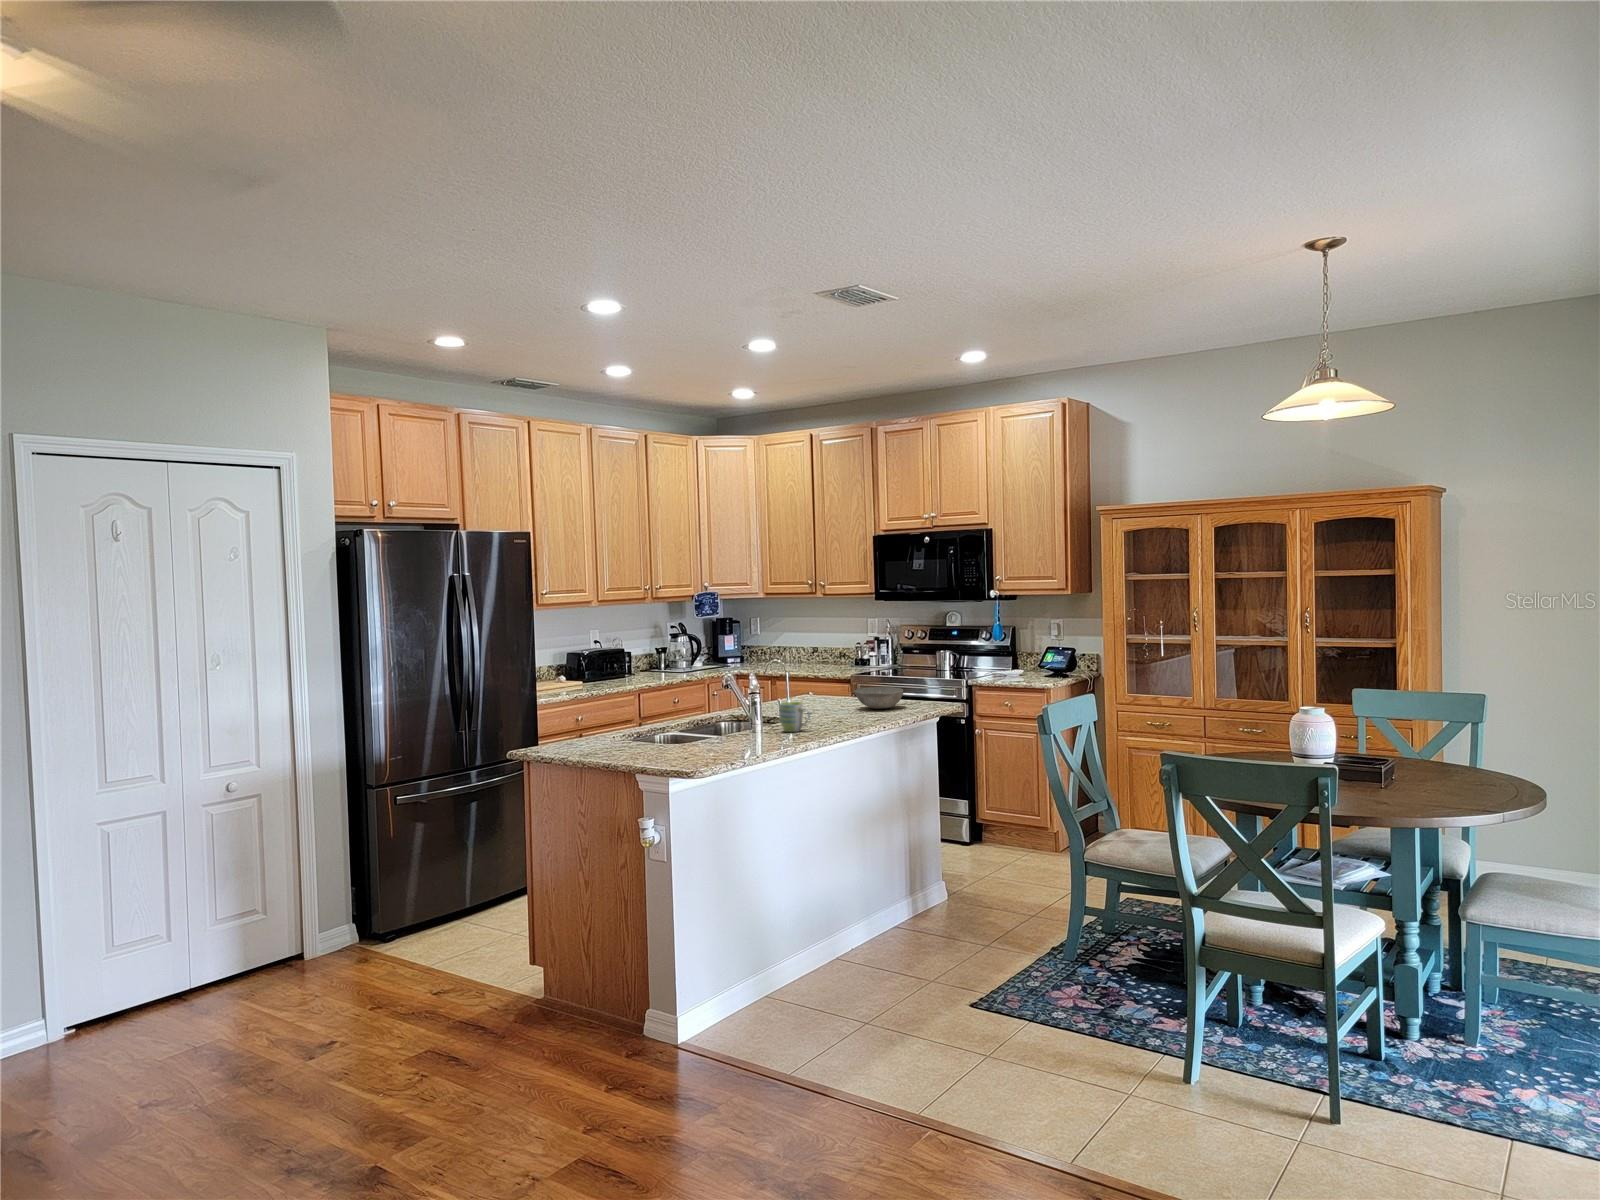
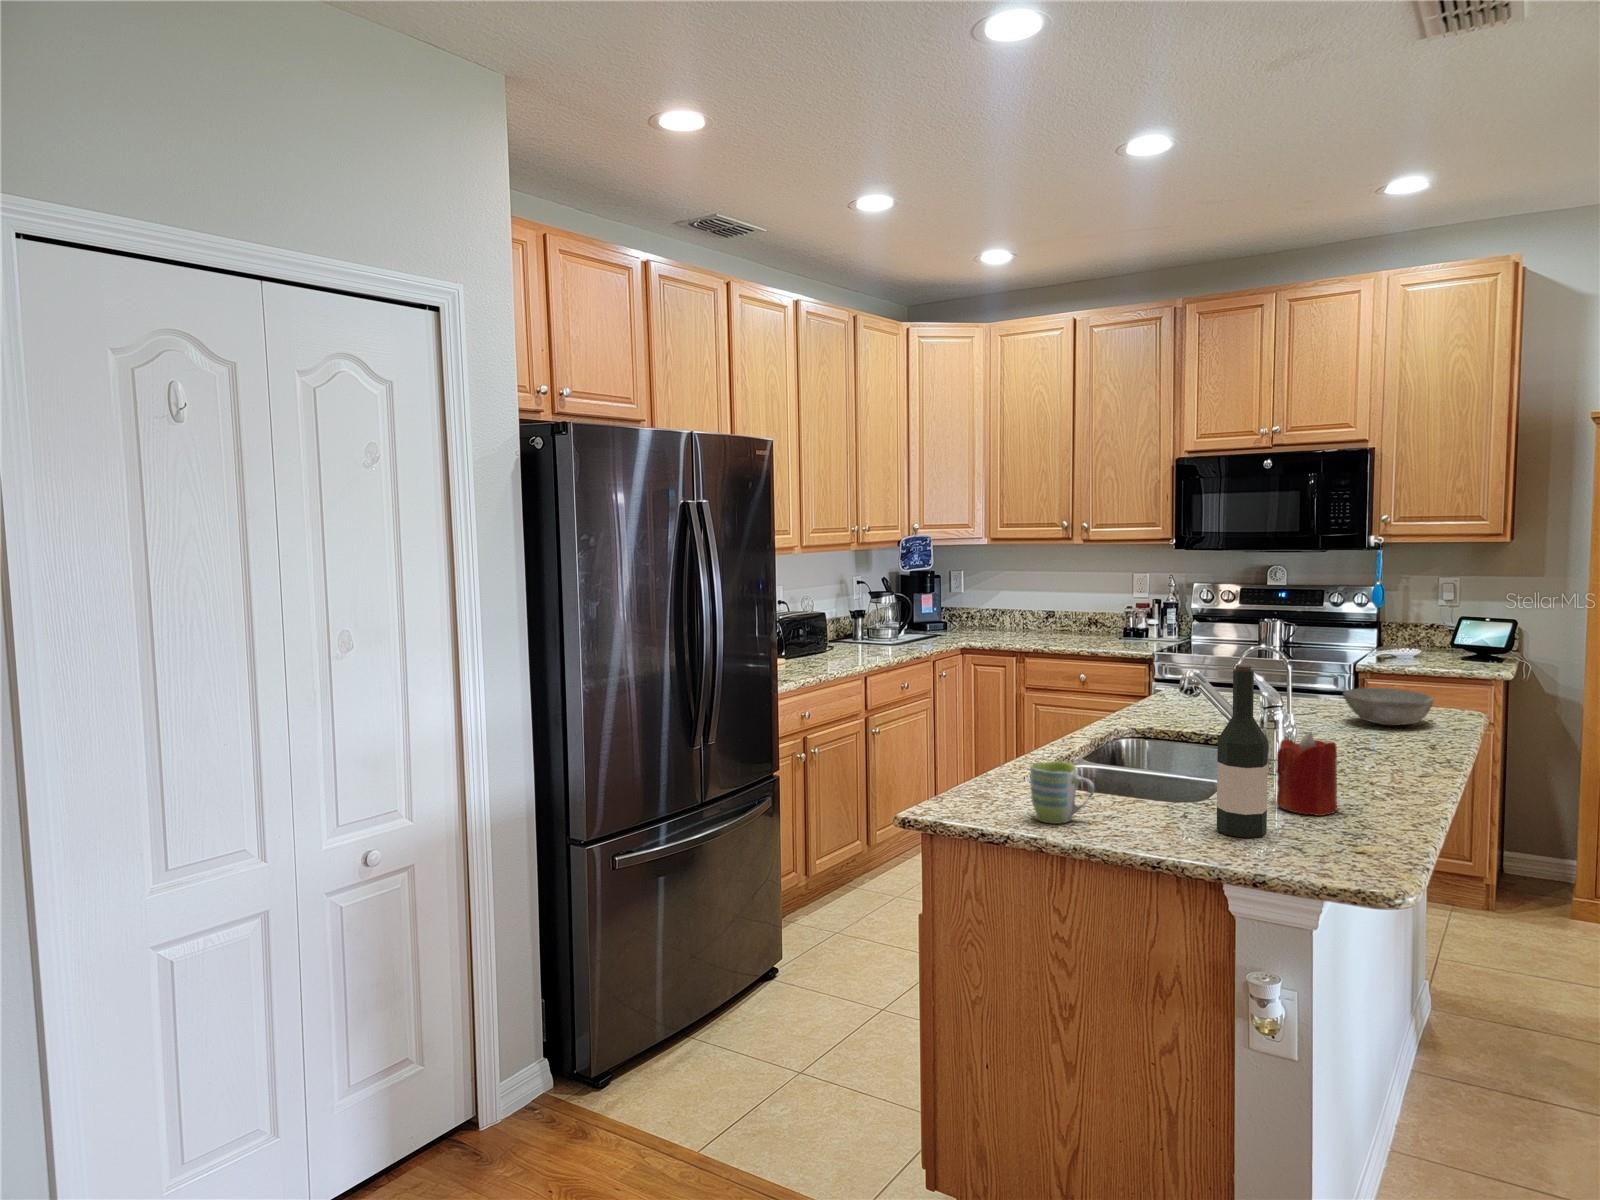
wine bottle: none [654,662,679,753] -> present [1217,665,1268,838]
candle: none [709,700,740,745] -> present [1276,732,1337,816]
mug: present [779,702,810,732] -> present [1030,761,1094,824]

